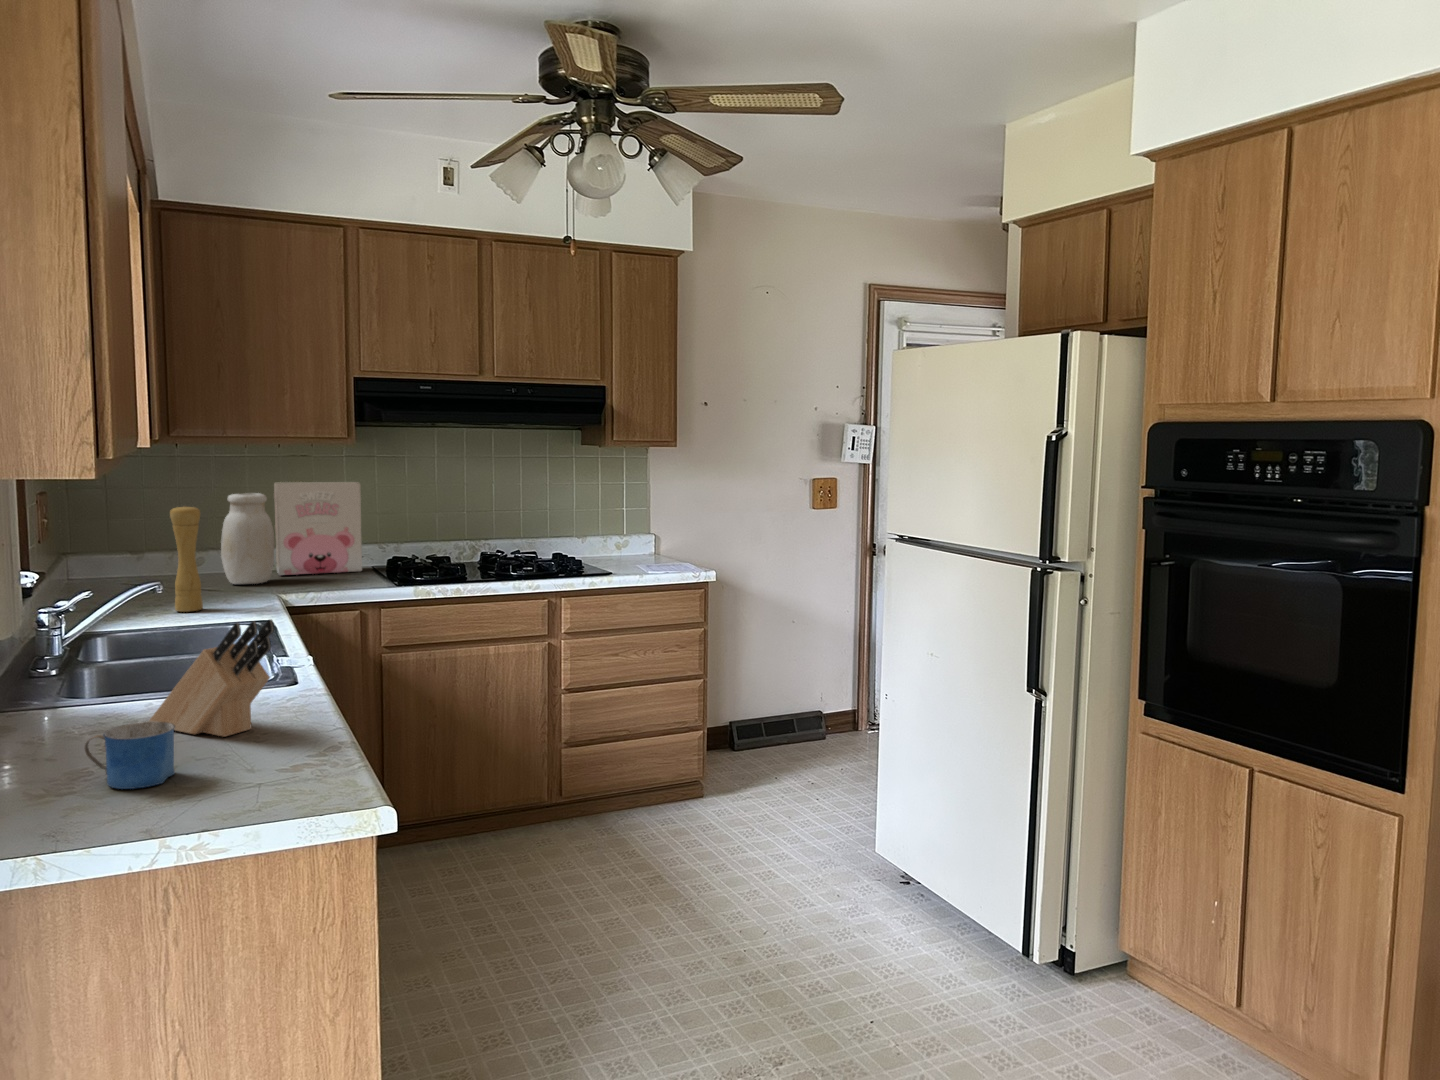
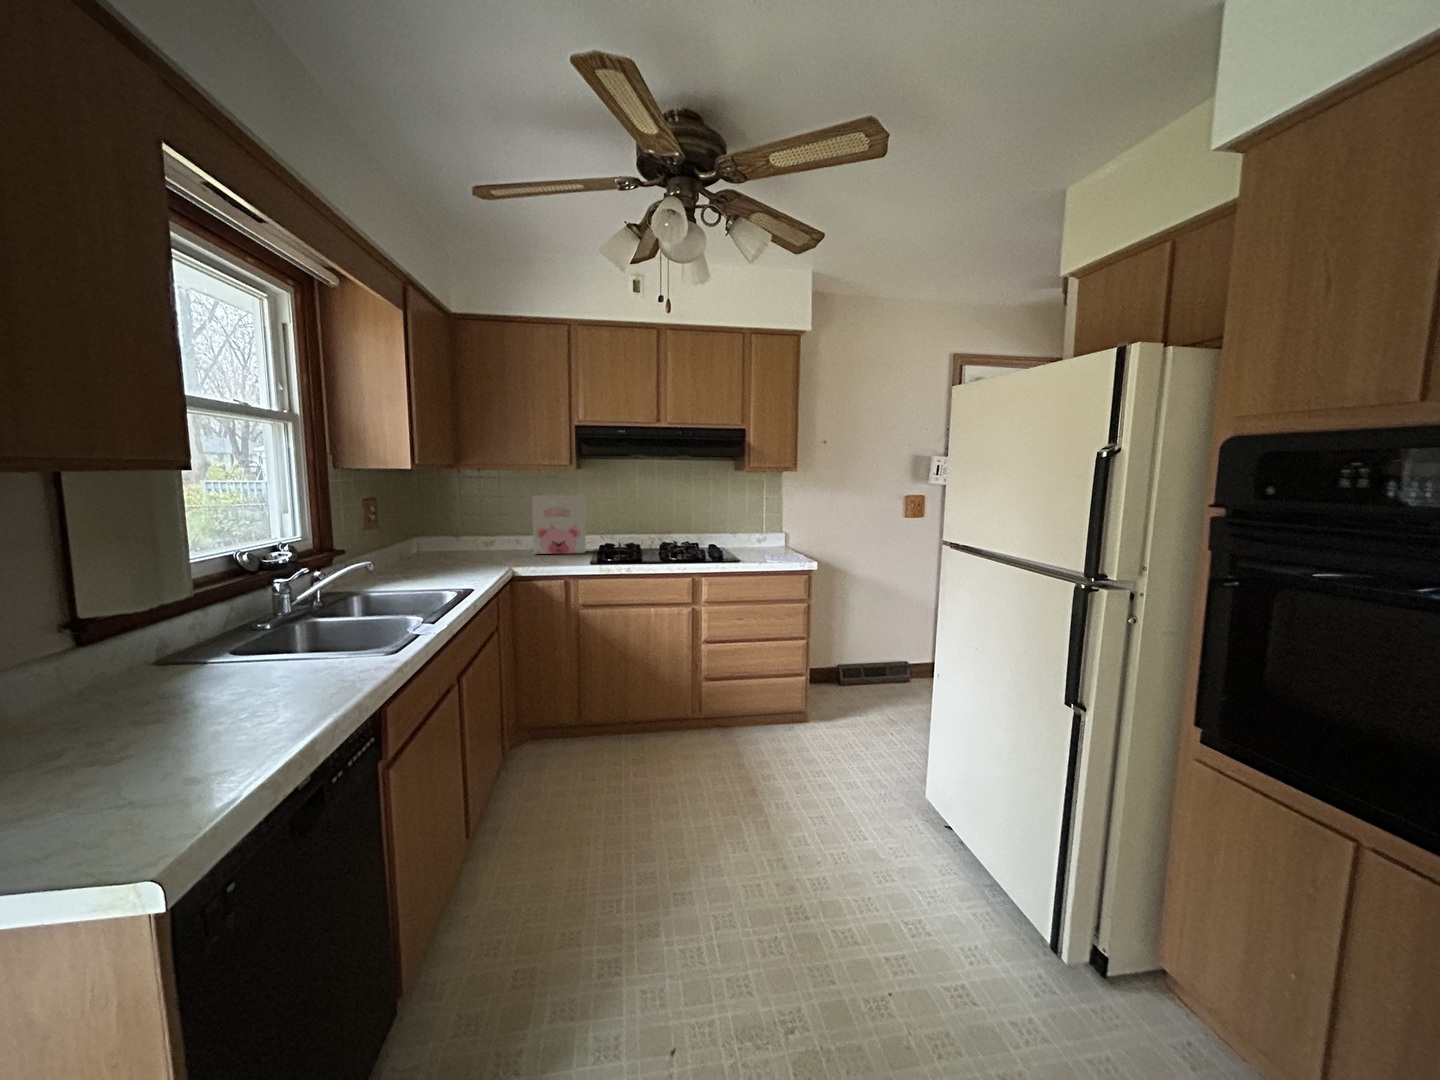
jar: present [221,493,274,584] -> none [494,502,526,560]
pepper mill: present [170,505,203,612] -> none [435,509,457,579]
knife block: present [149,619,274,737] -> none [251,611,315,709]
mug: present [85,721,175,789] -> none [78,705,166,775]

